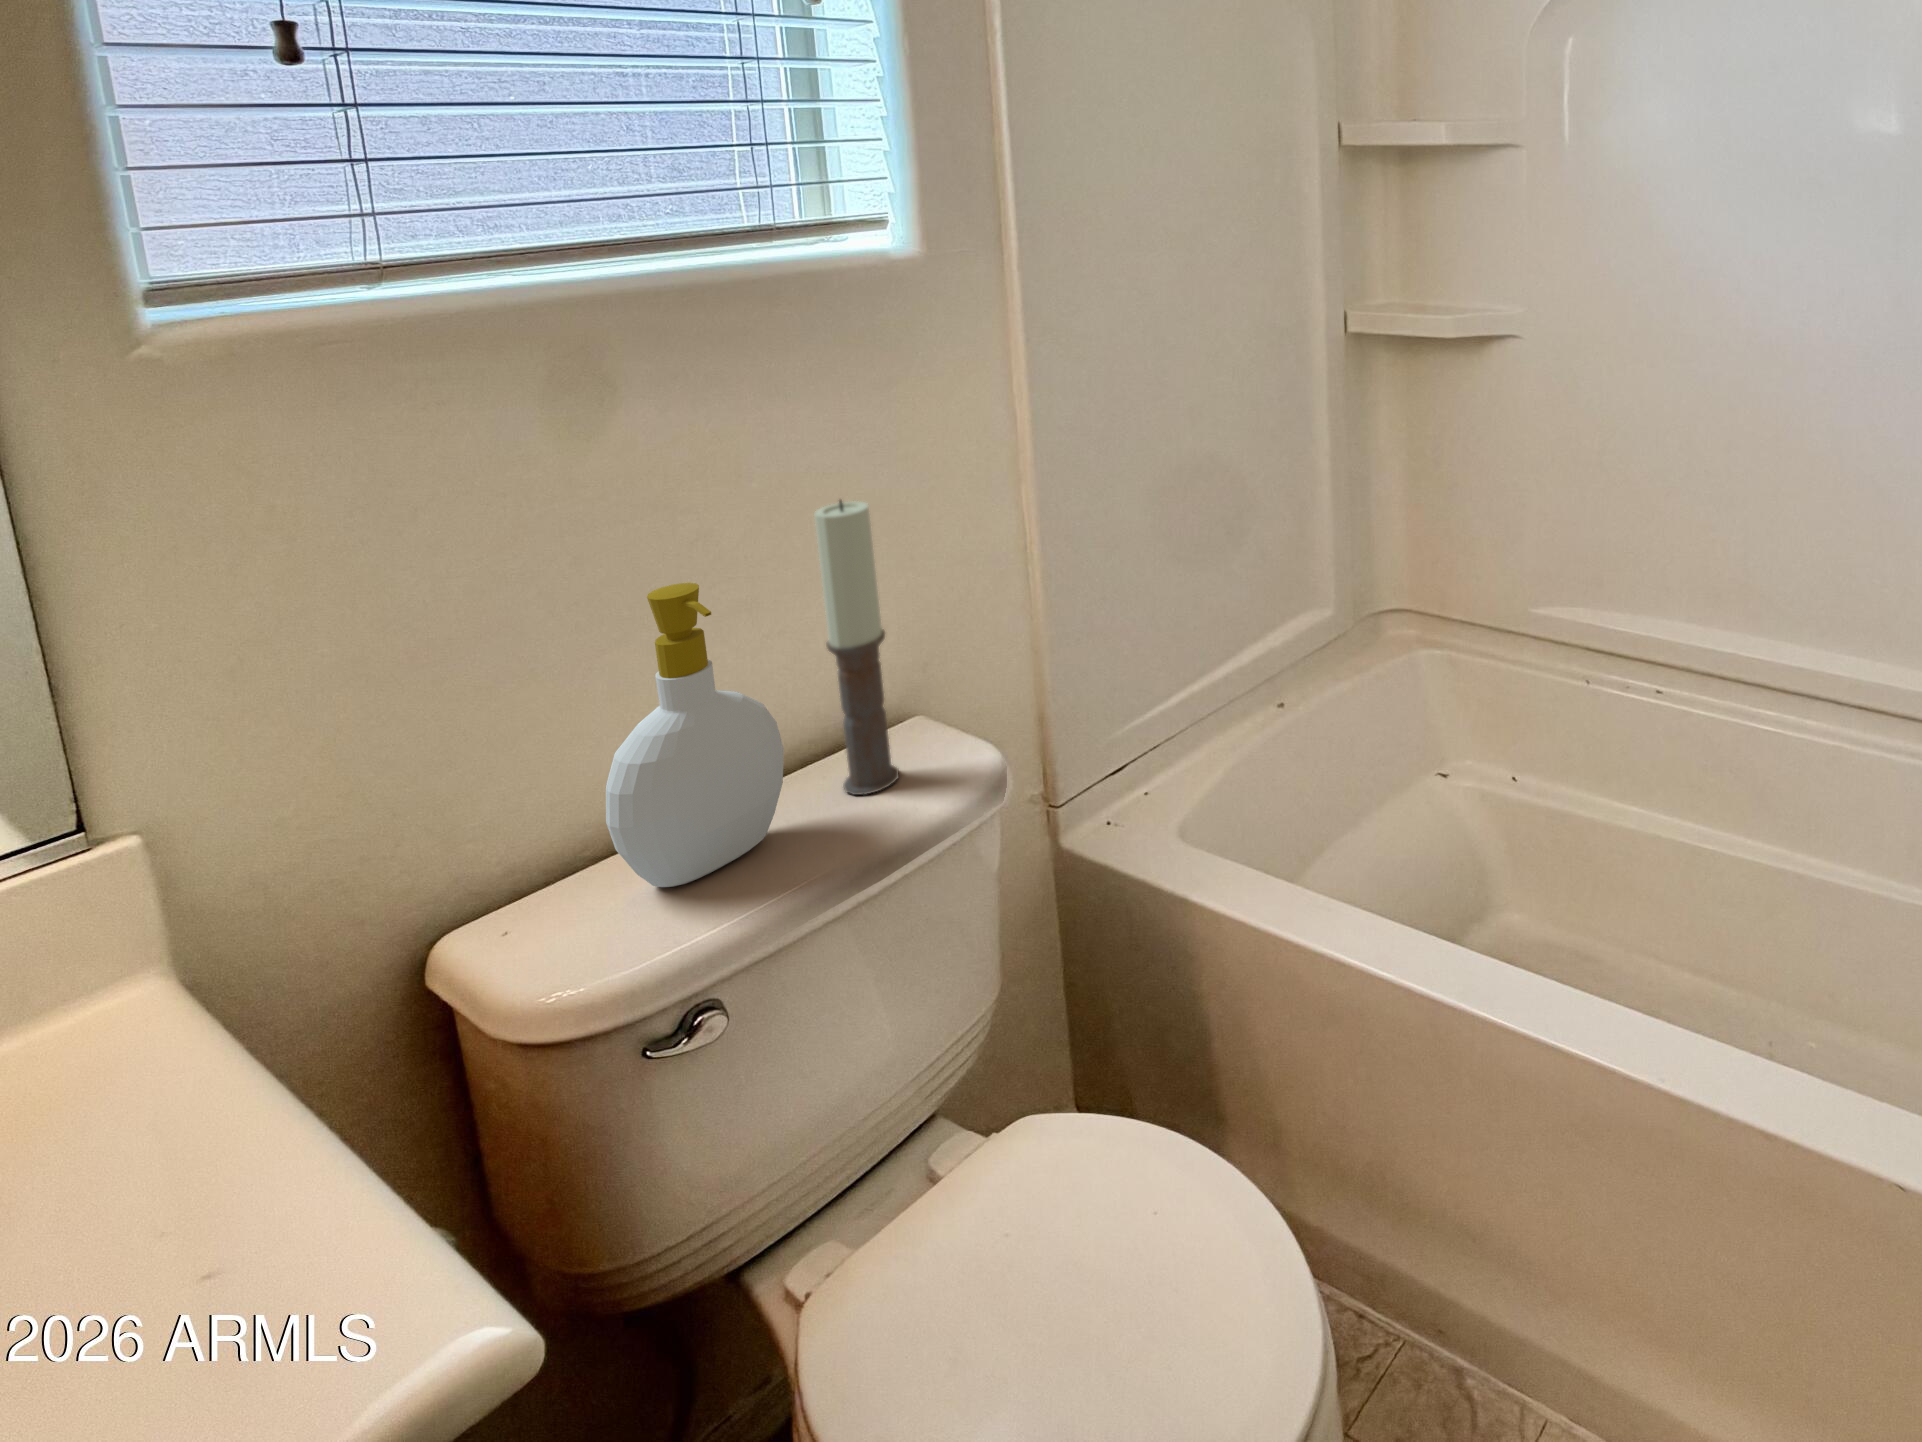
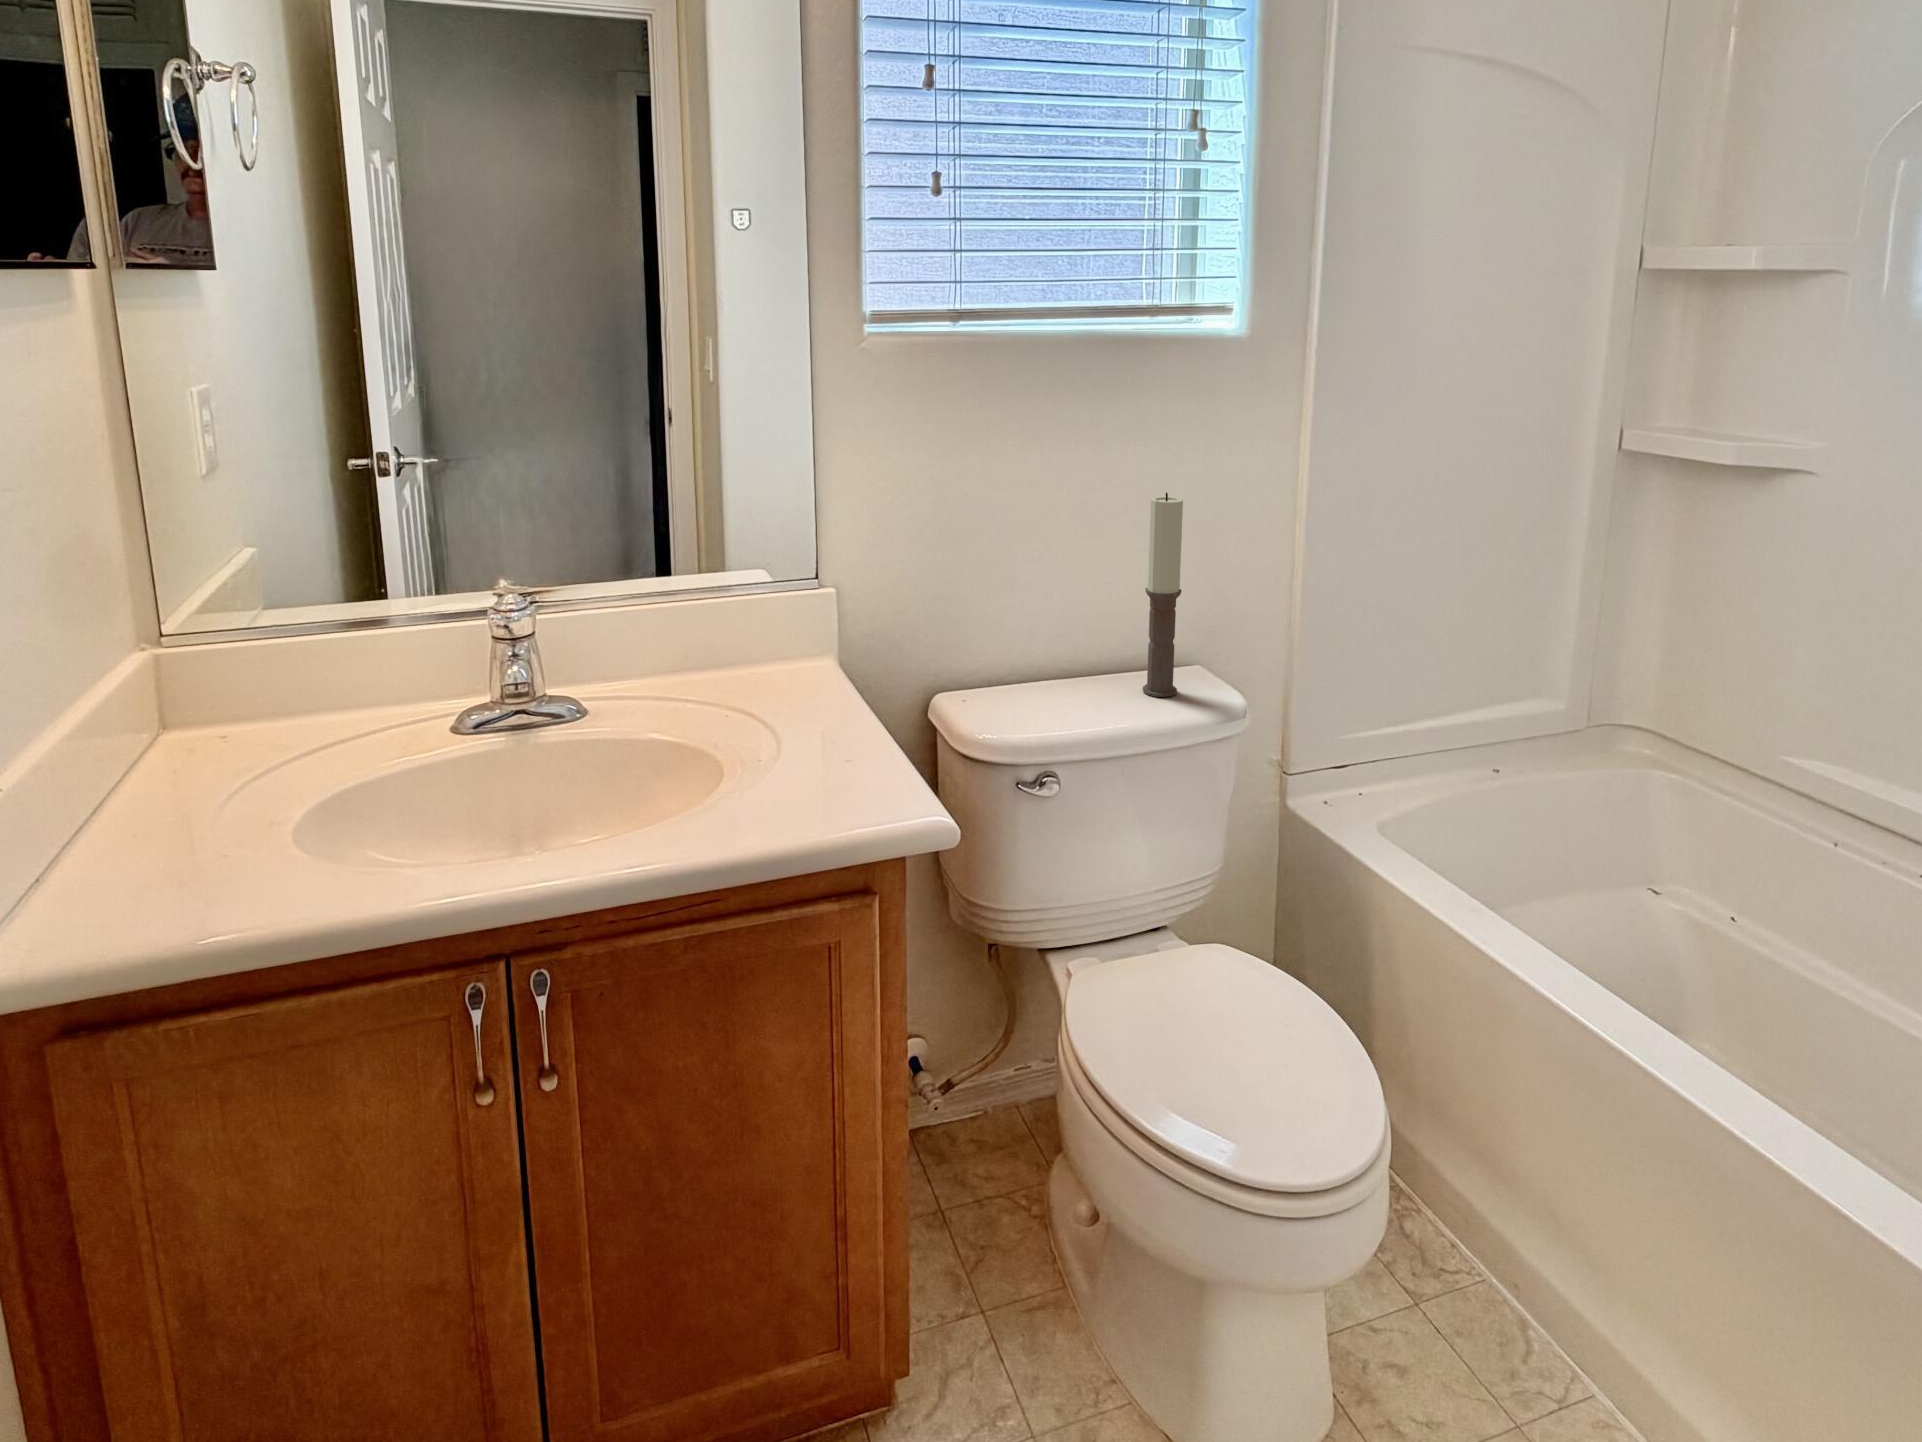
soap bottle: present [606,583,783,887] -> none [1018,523,1112,706]

